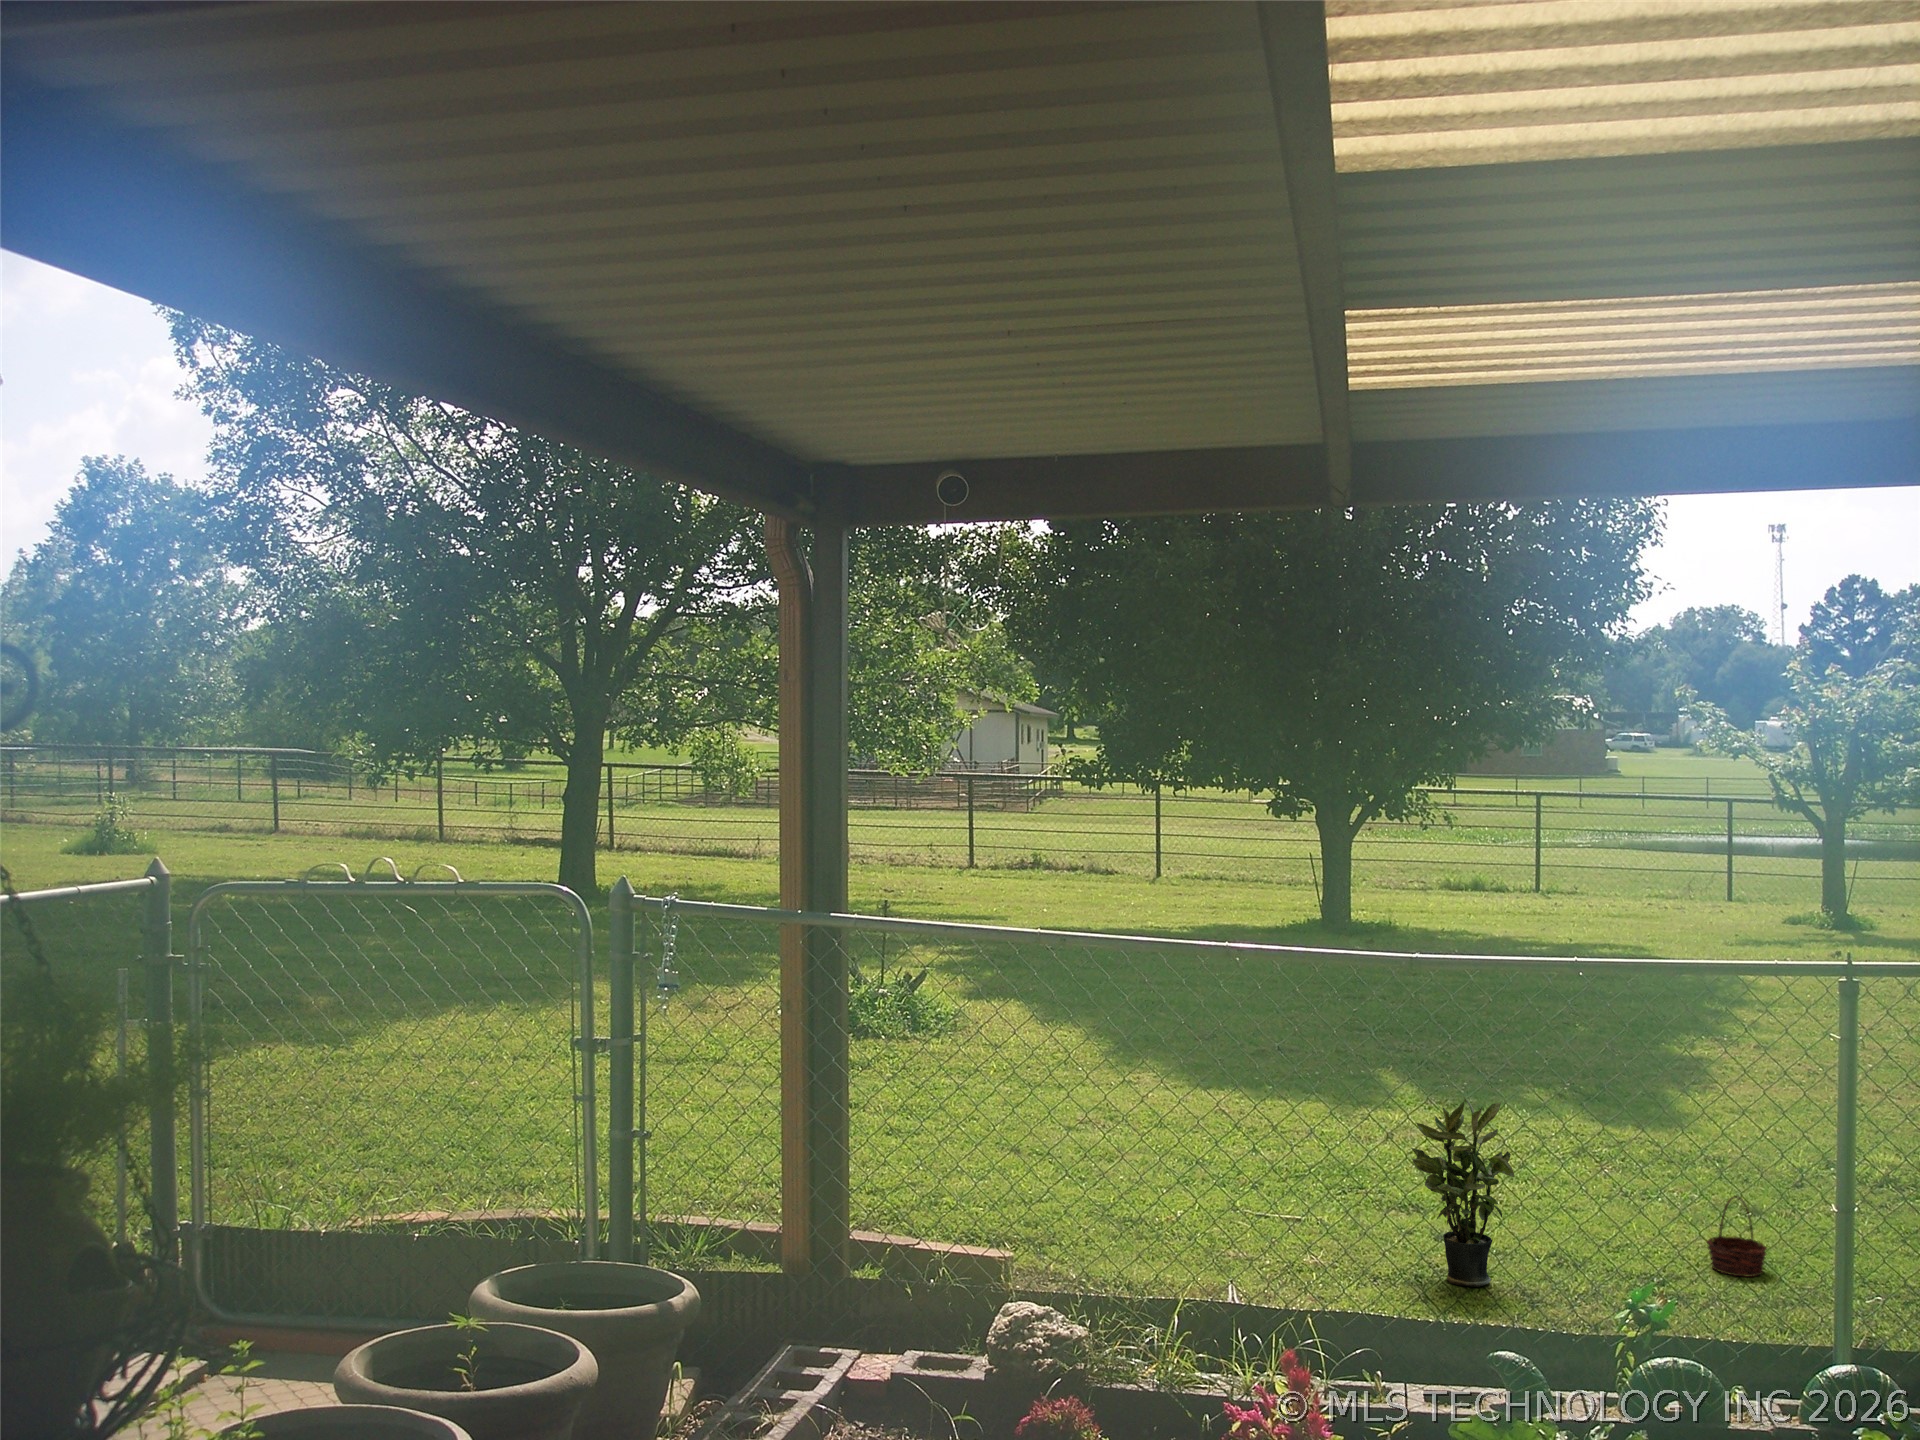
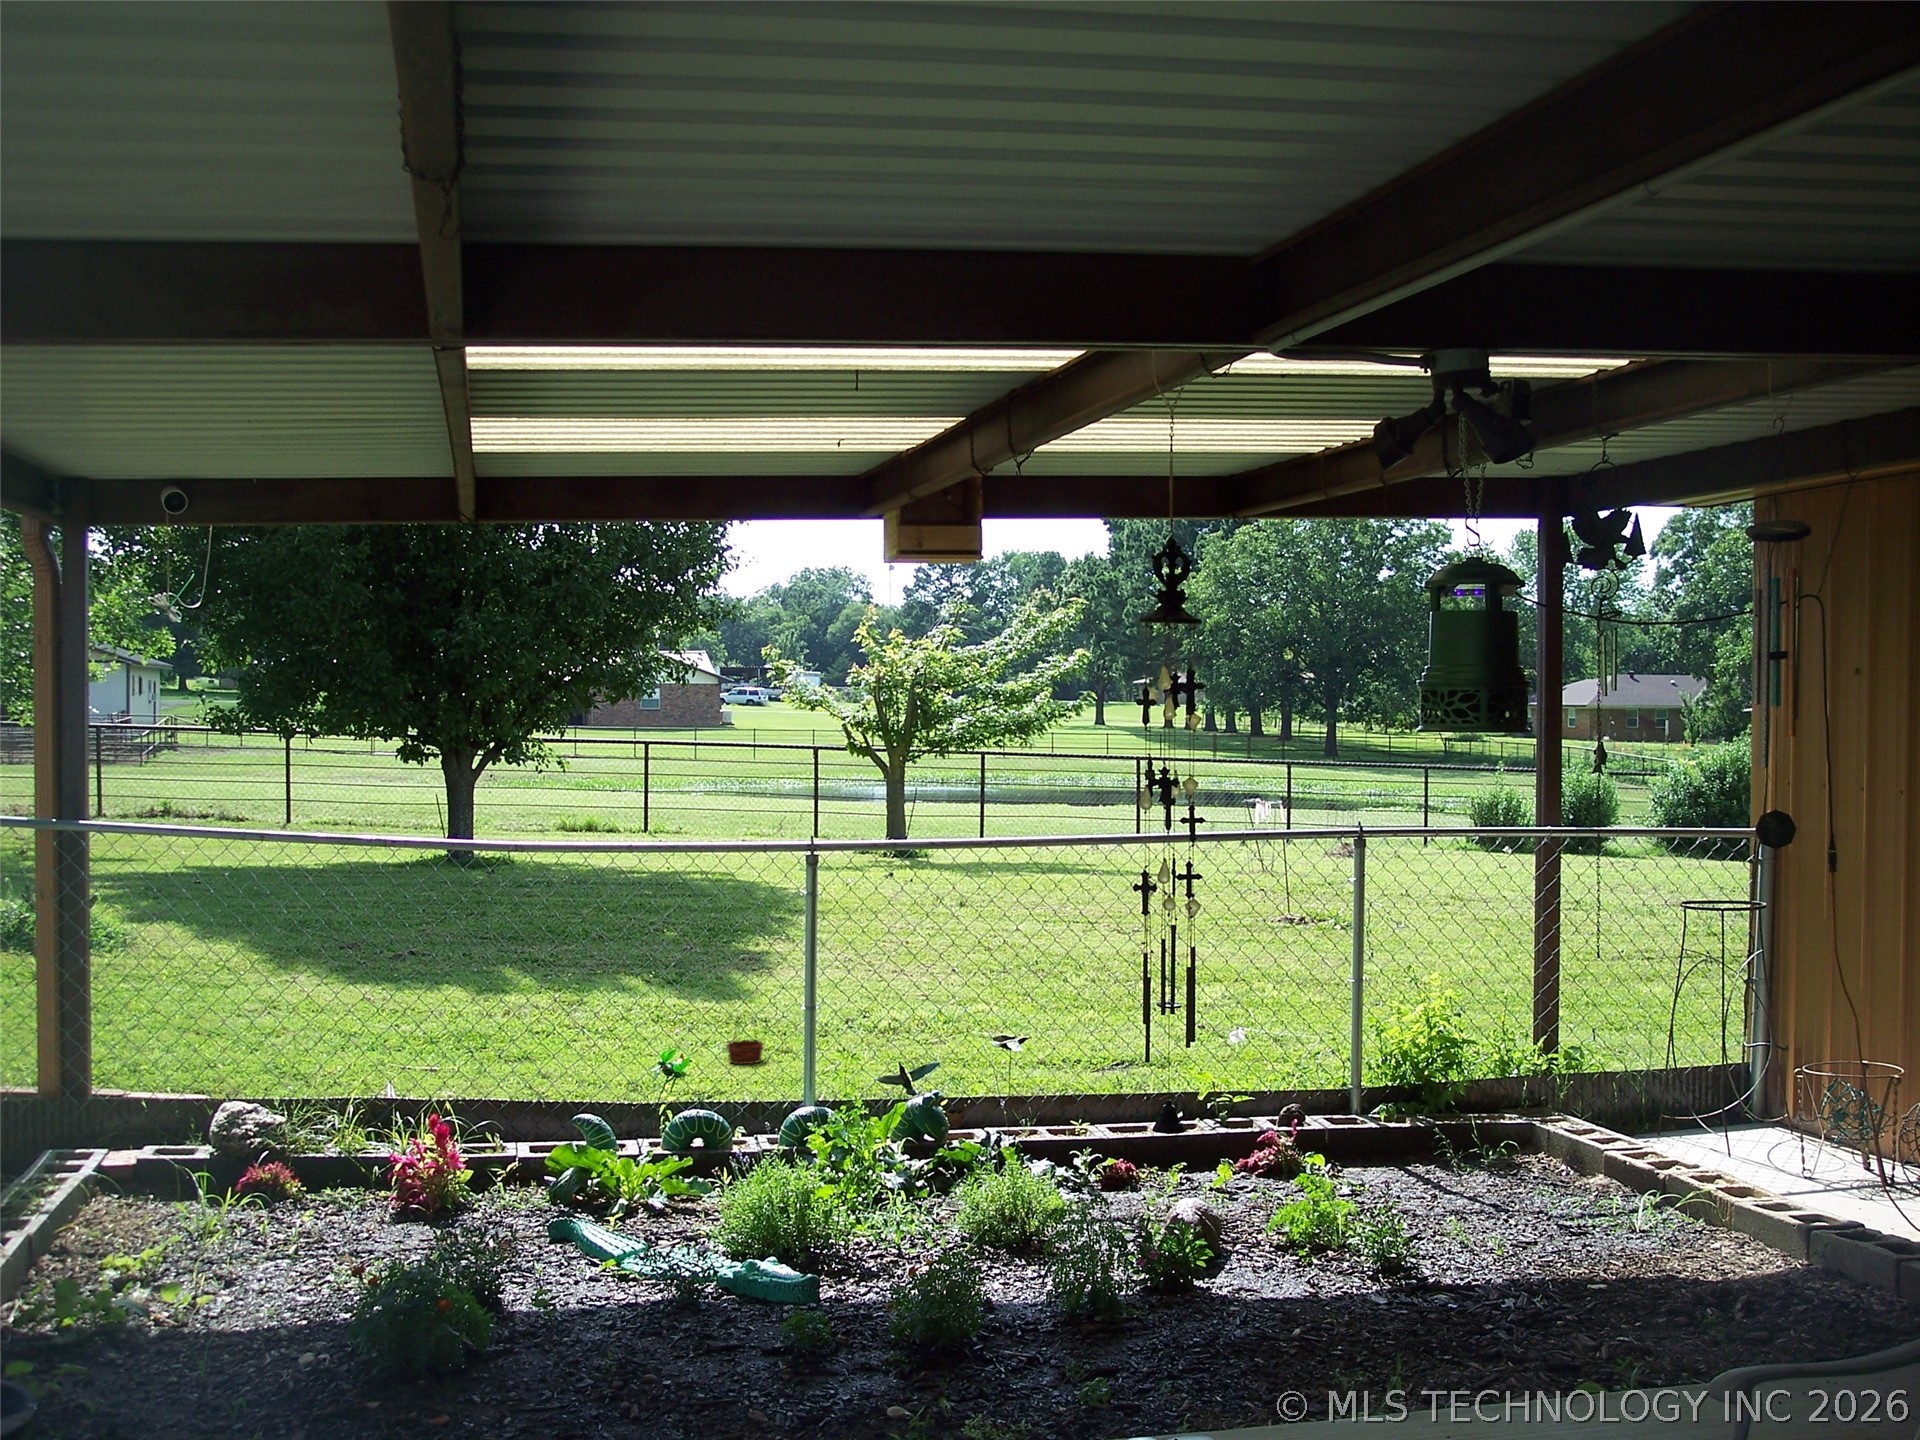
potted plant: present [1411,1097,1514,1287] -> none [522,955,596,1090]

